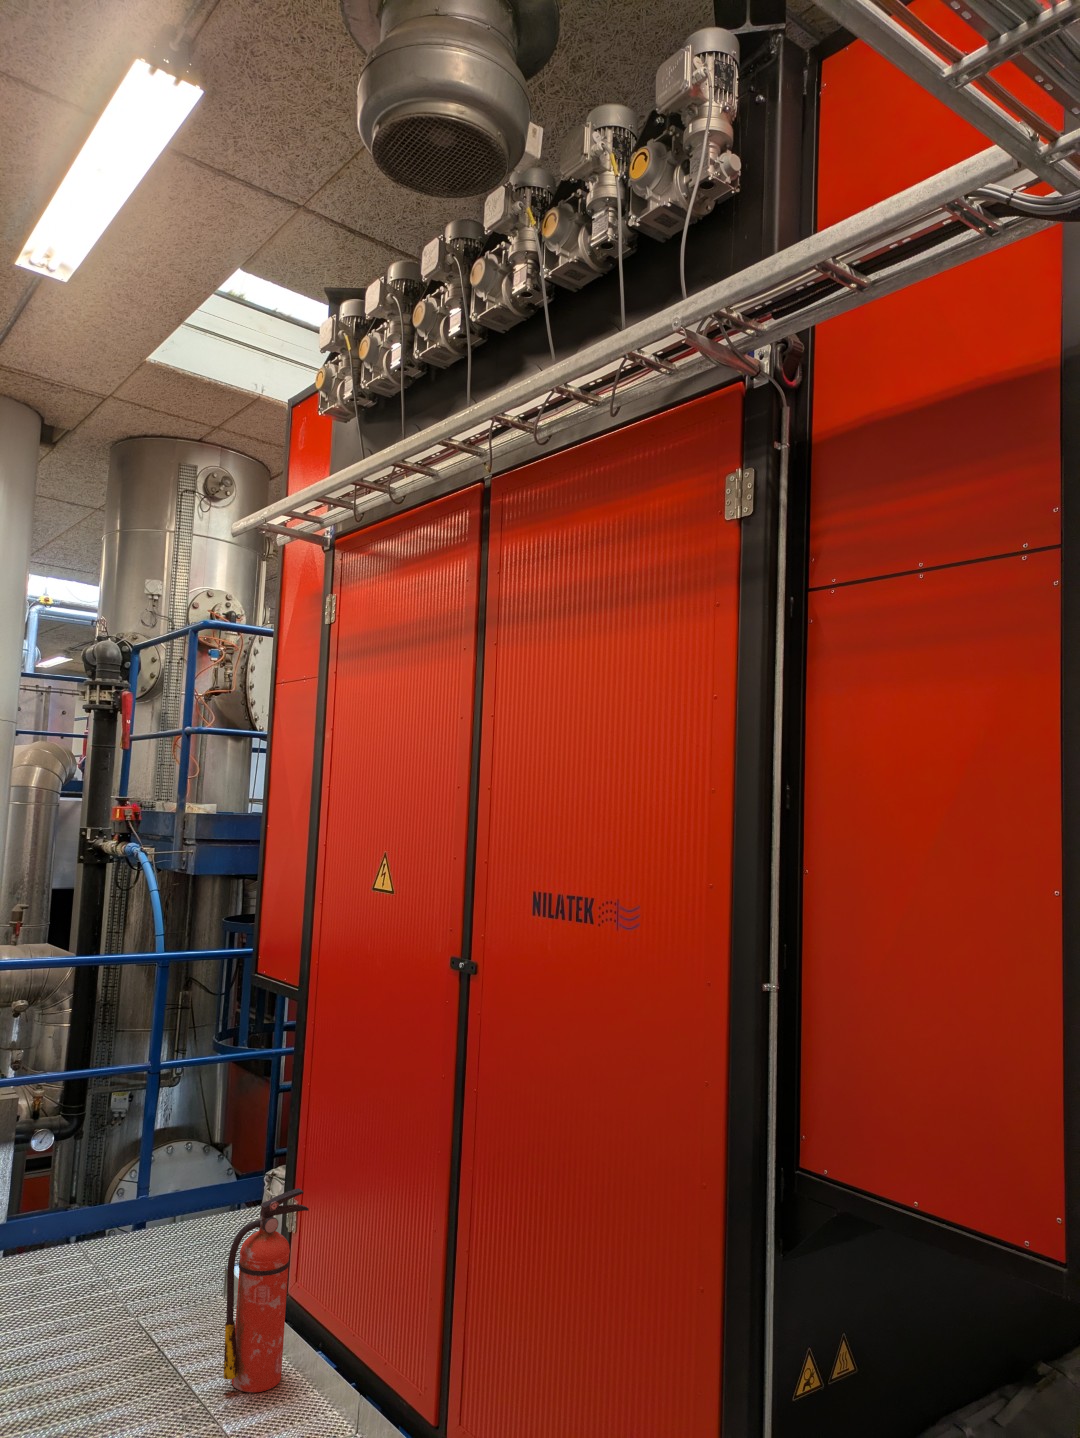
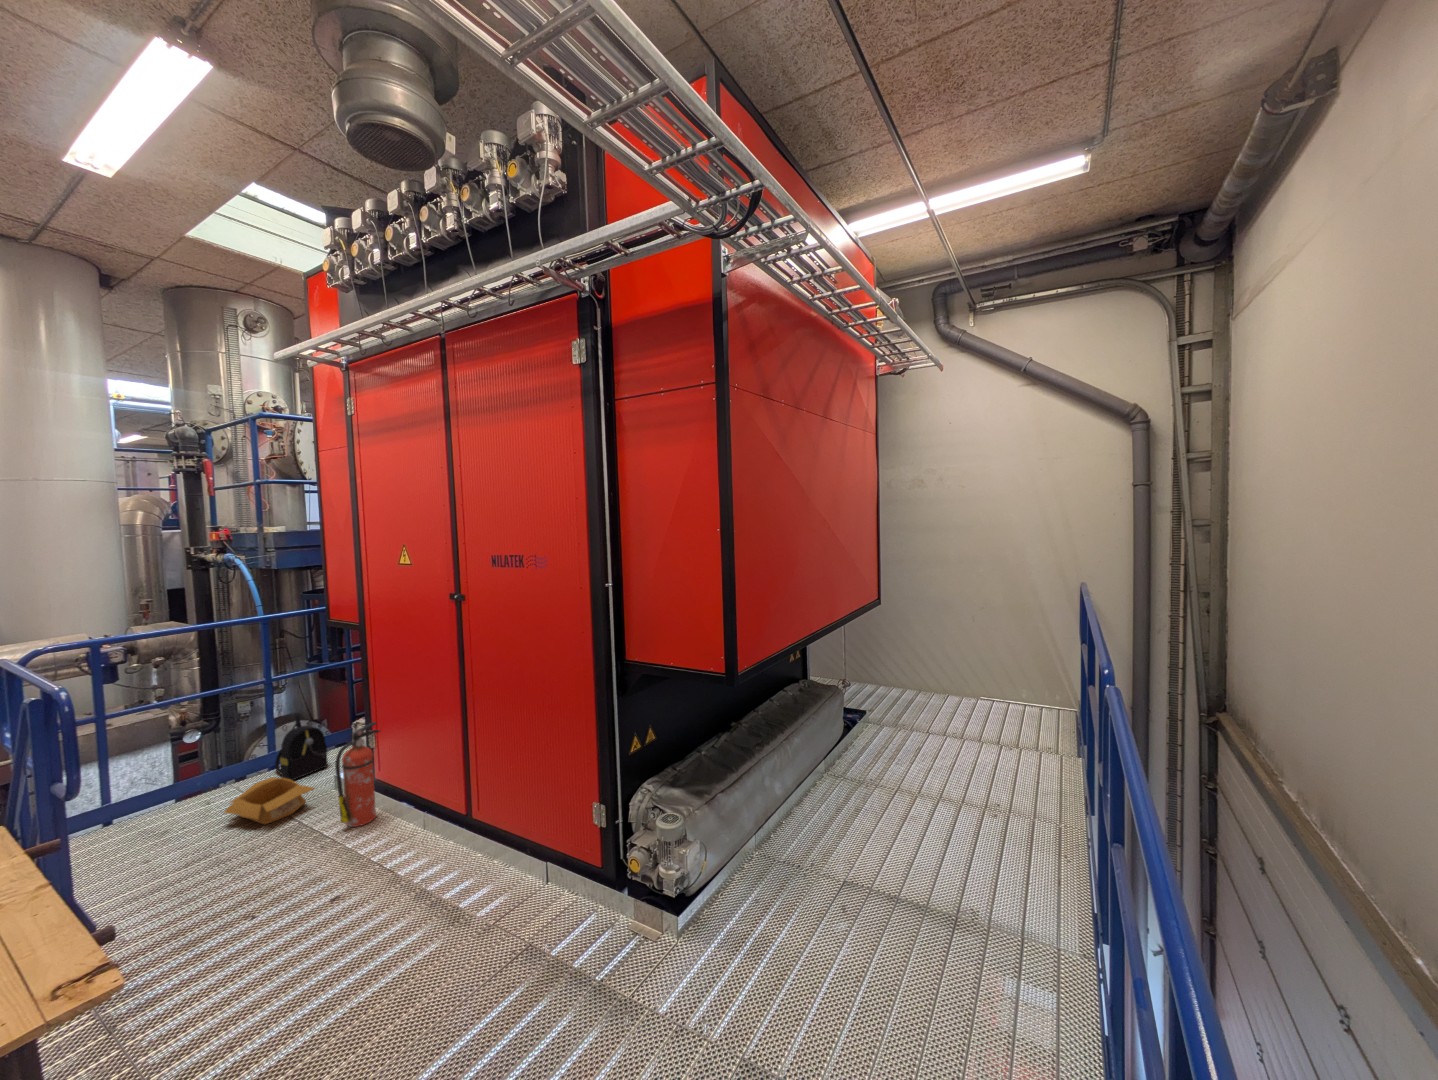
backpack: none [143,1143,226,1265] -> present [275,715,328,780]
cardboard box: none [56,1253,196,1343] -> present [224,777,315,824]

